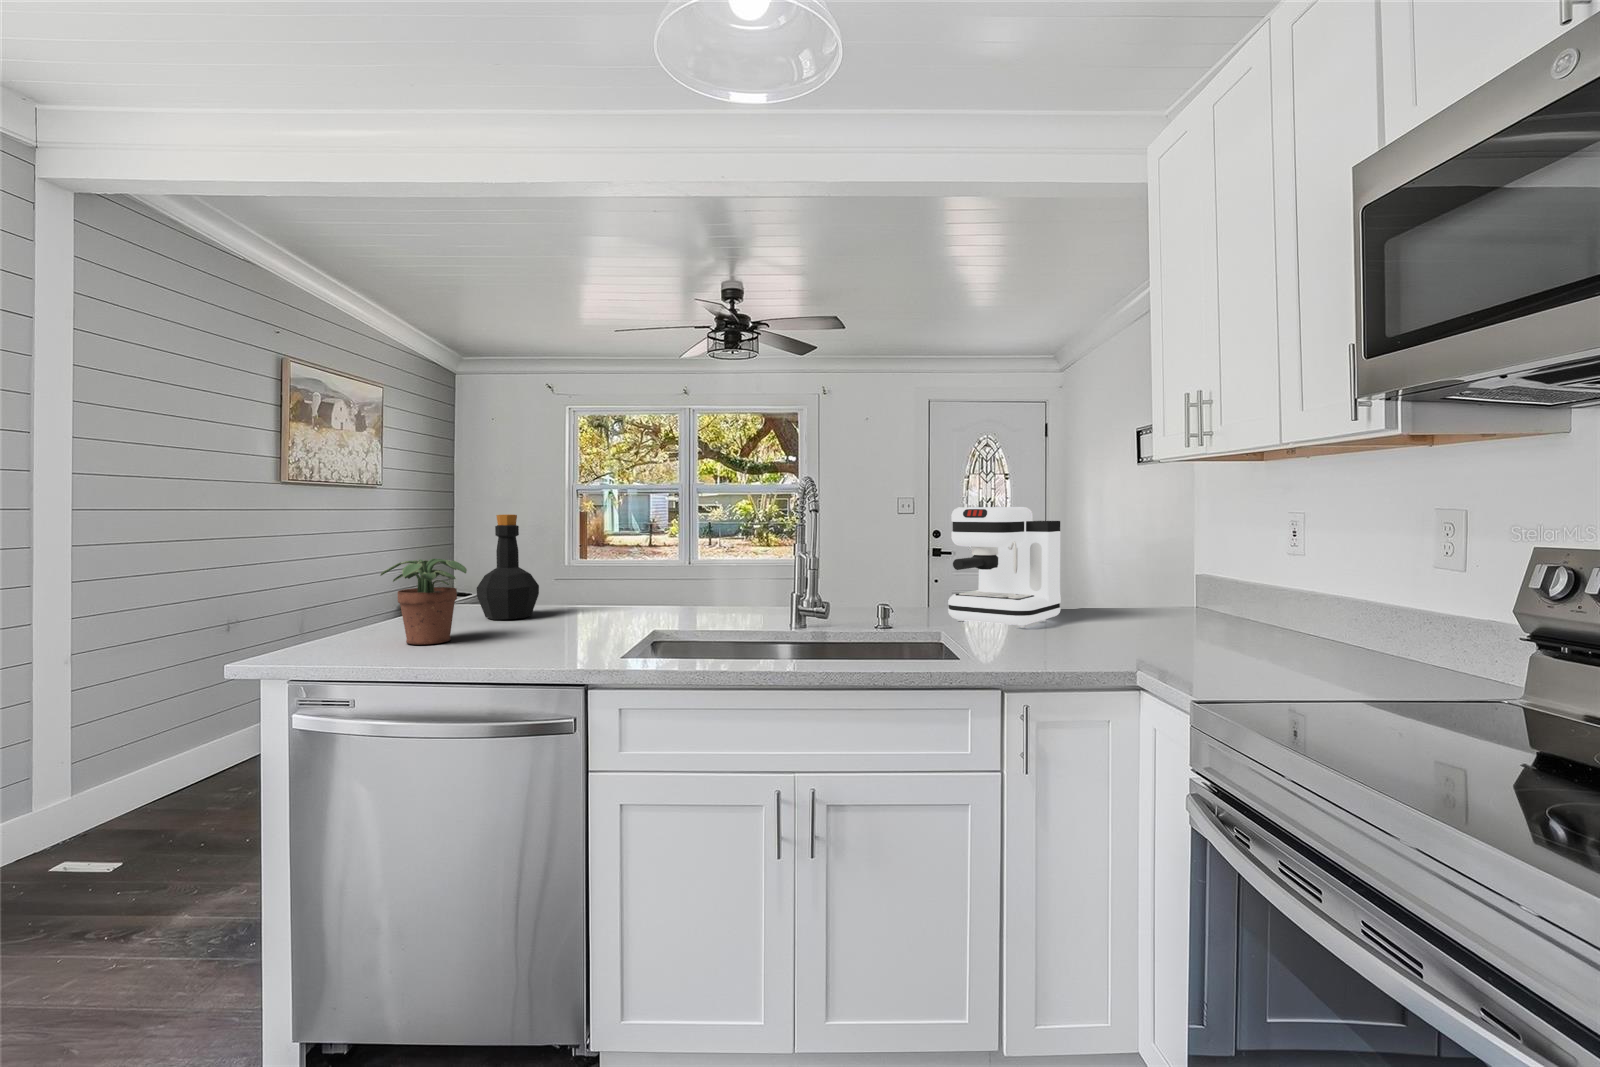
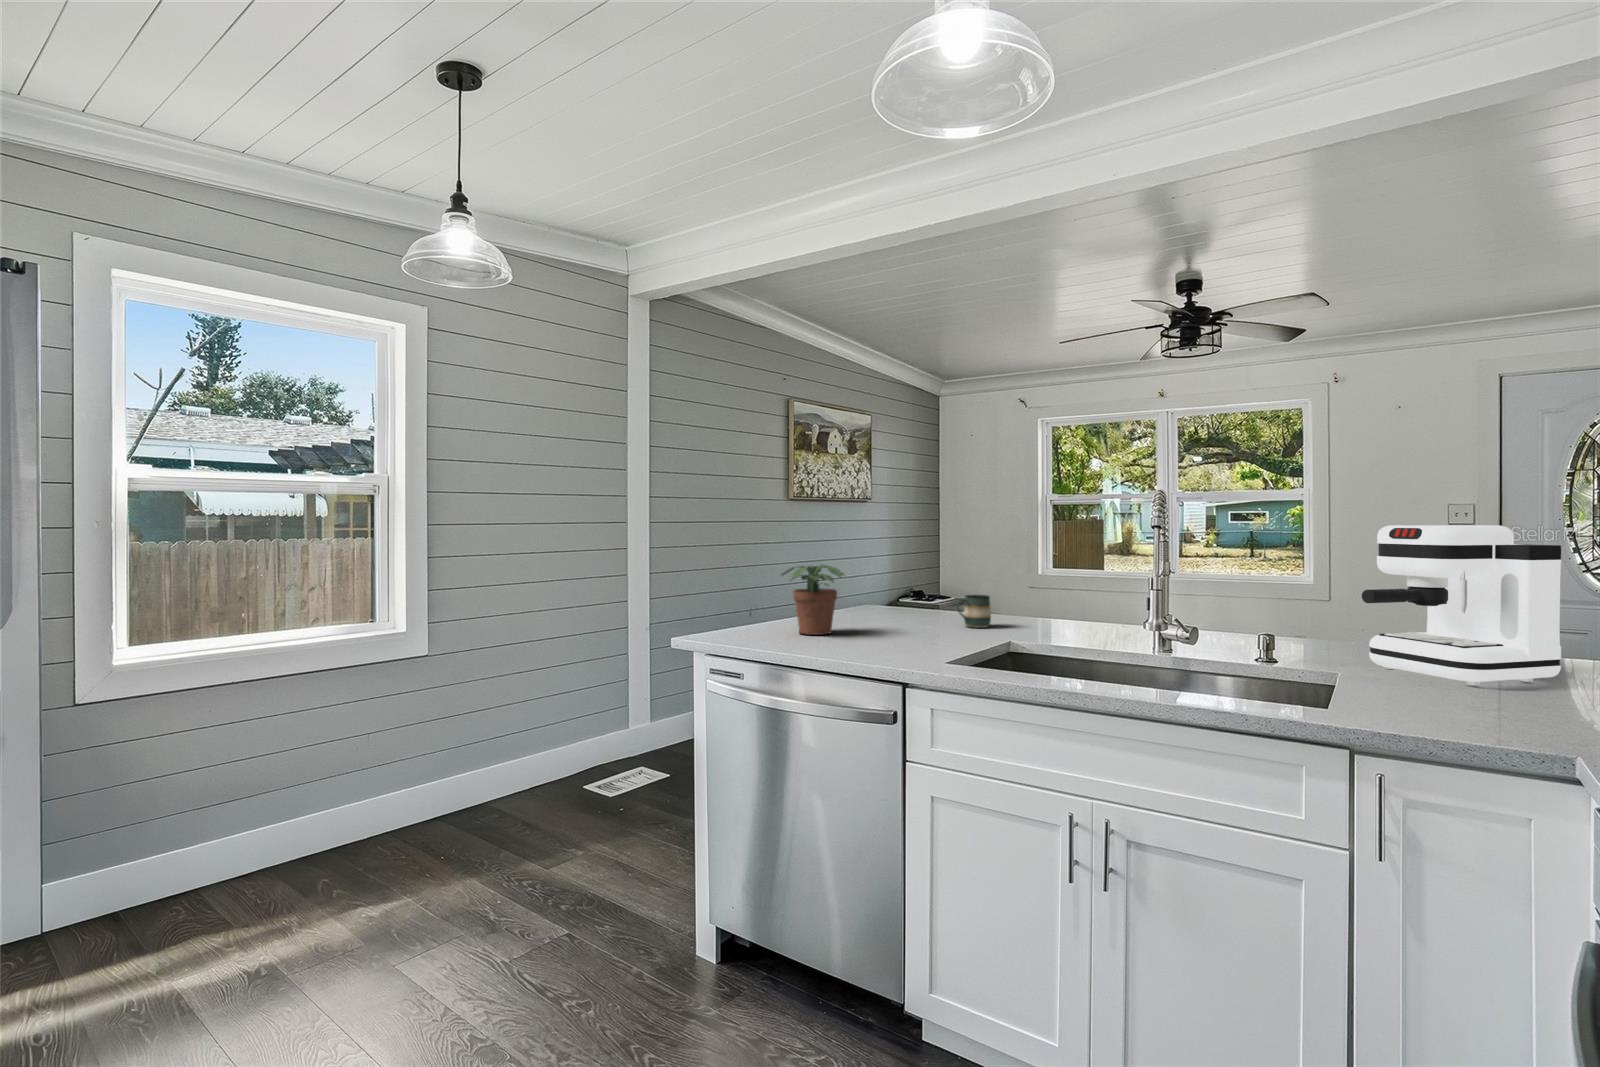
bottle: present [477,514,539,620] -> none [871,528,922,621]
mug: none [586,583,620,618] -> present [957,595,991,628]

